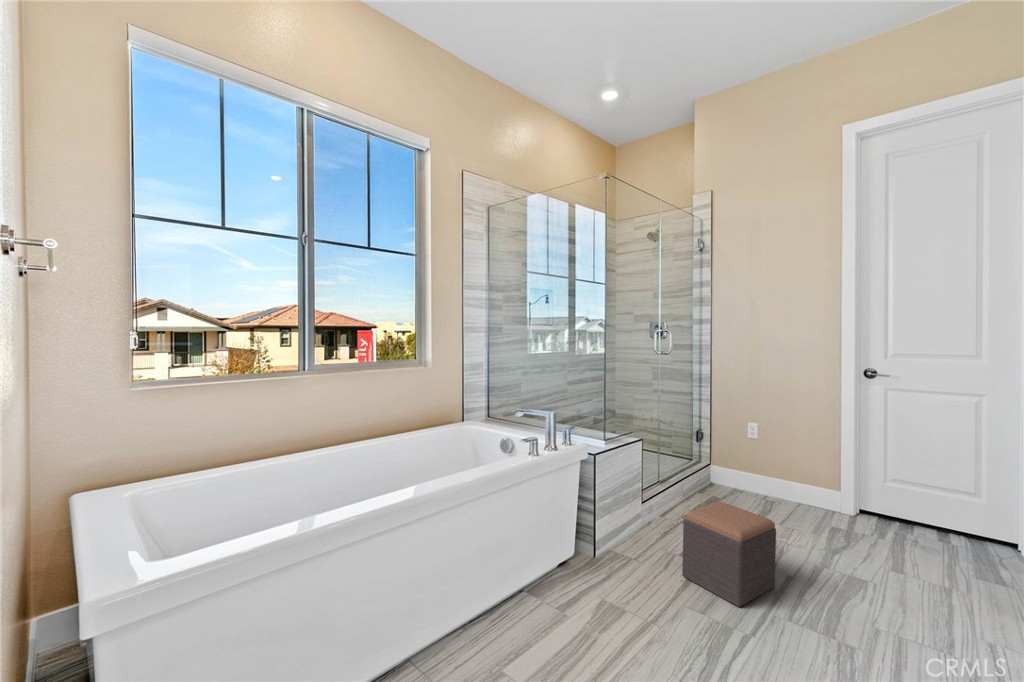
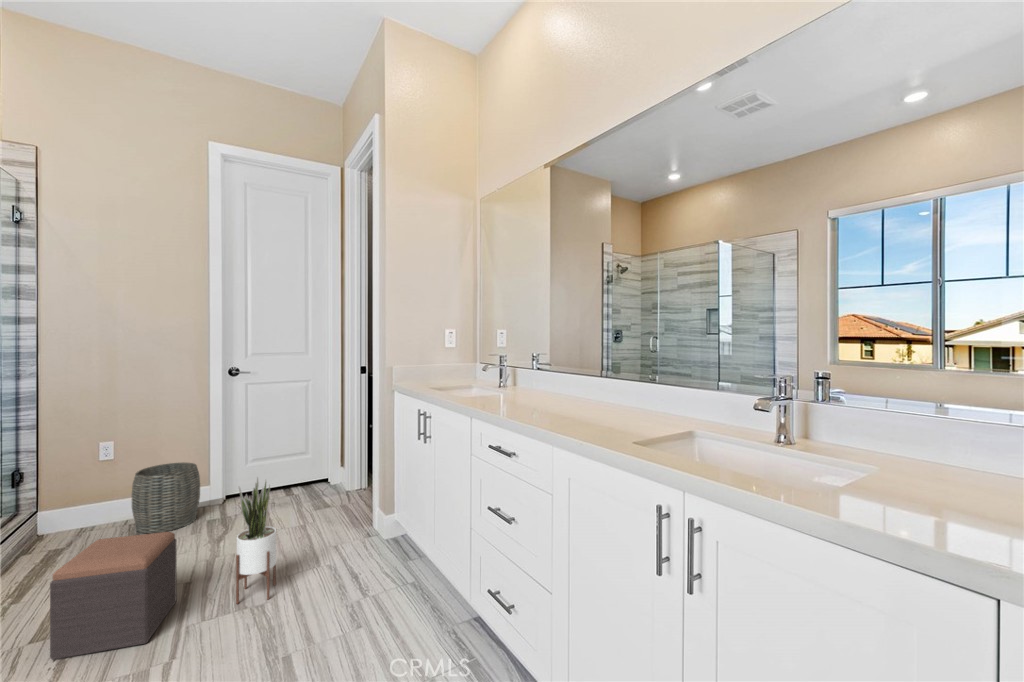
woven basket: none [767,455,828,522] -> present [132,463,200,533]
potted plant: none [826,499,881,645] -> present [236,477,276,604]

